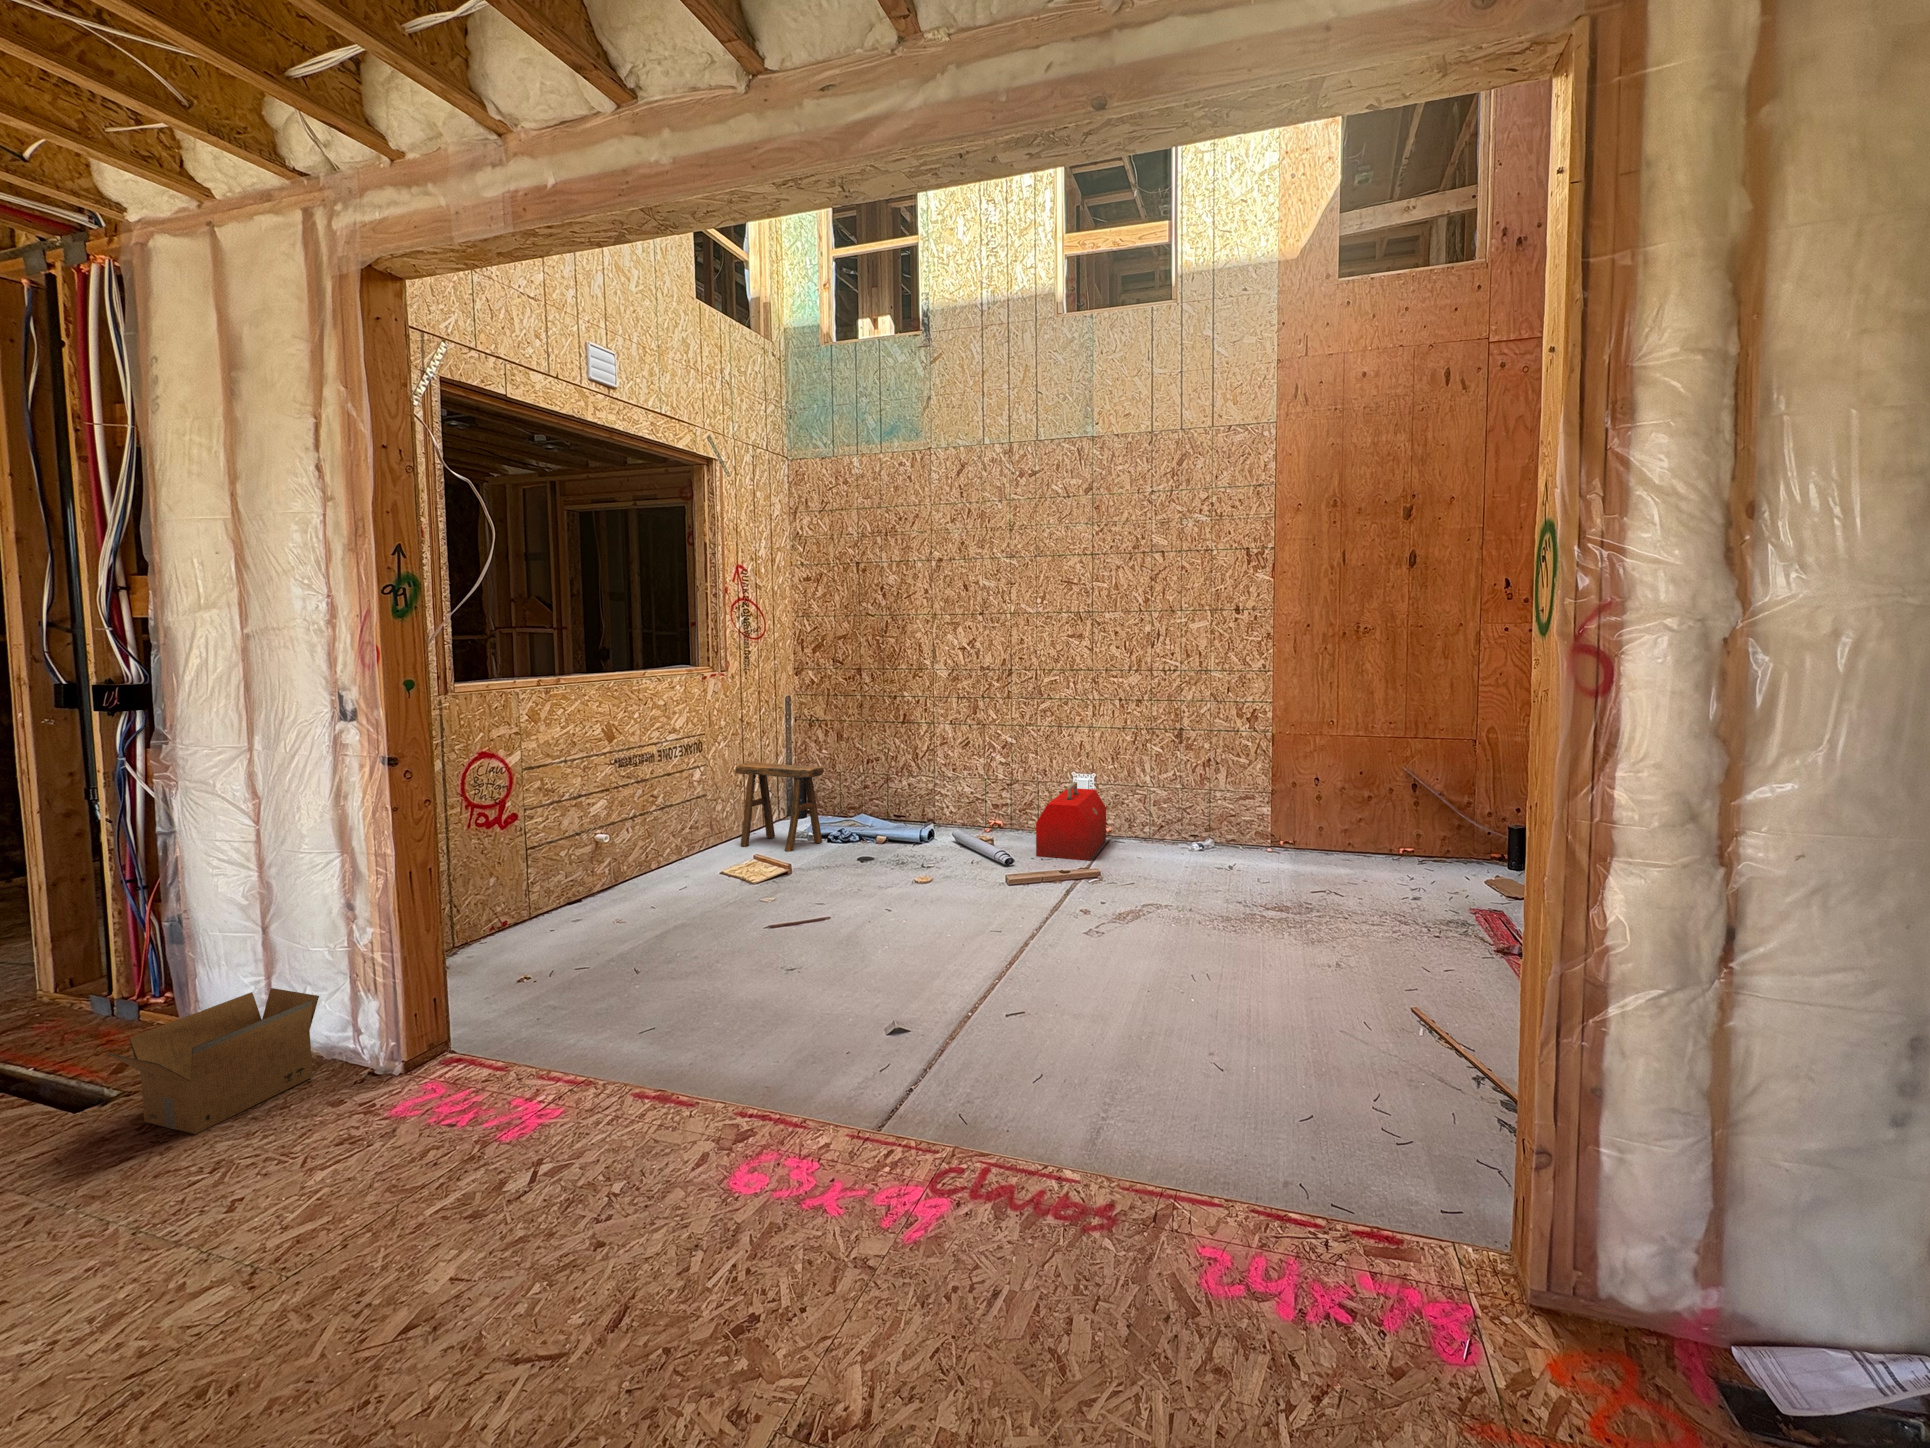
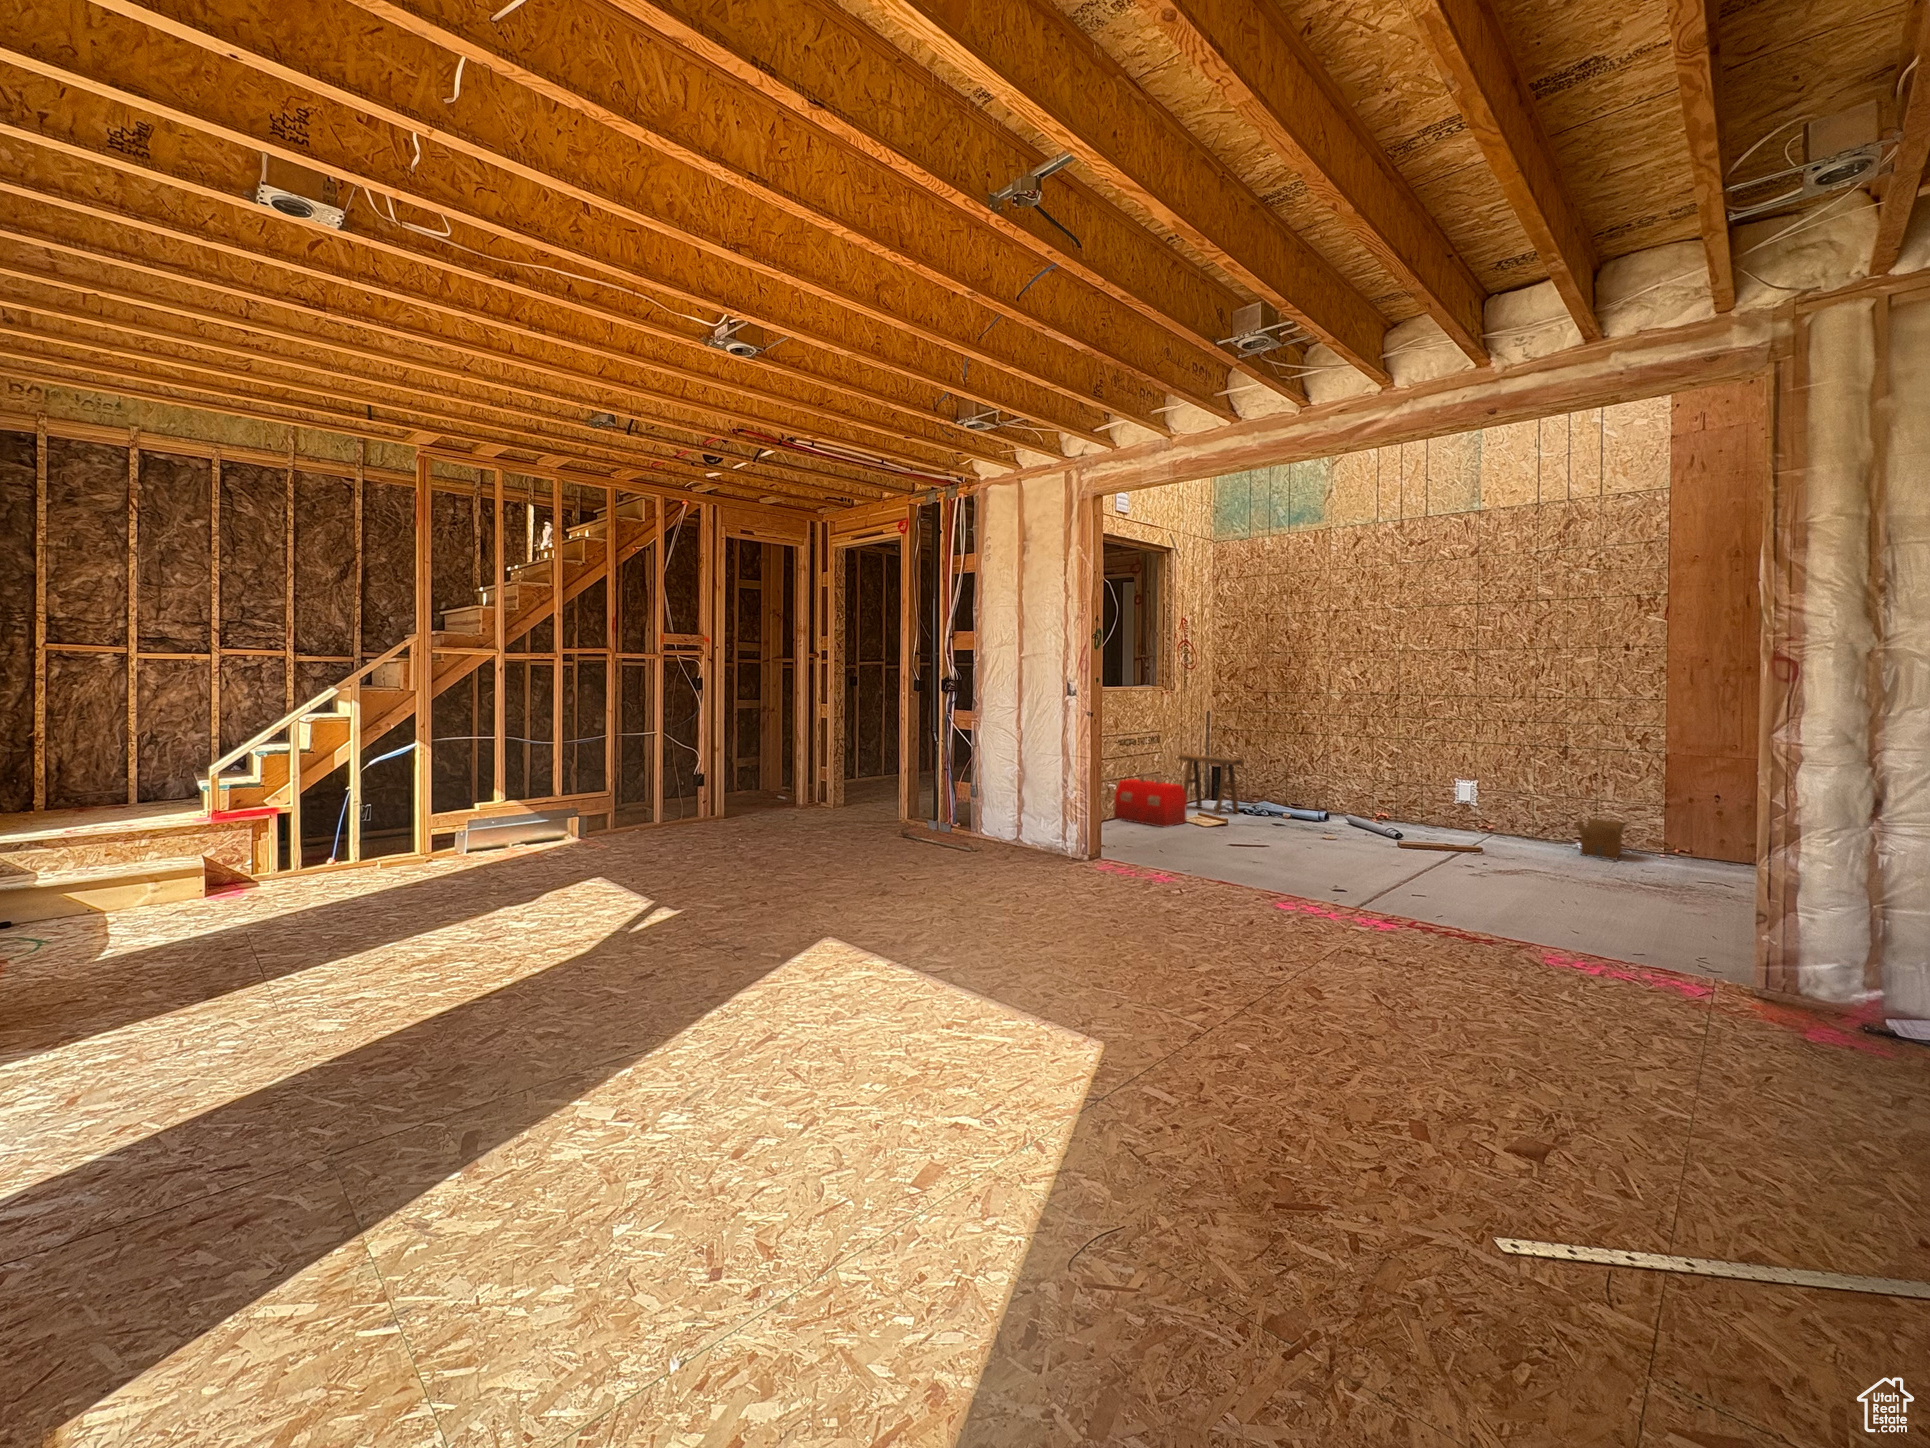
toolbox: present [1036,782,1106,861] -> present [1114,773,1187,827]
cardboard box: present [106,988,319,1134] -> present [1575,819,1625,860]

